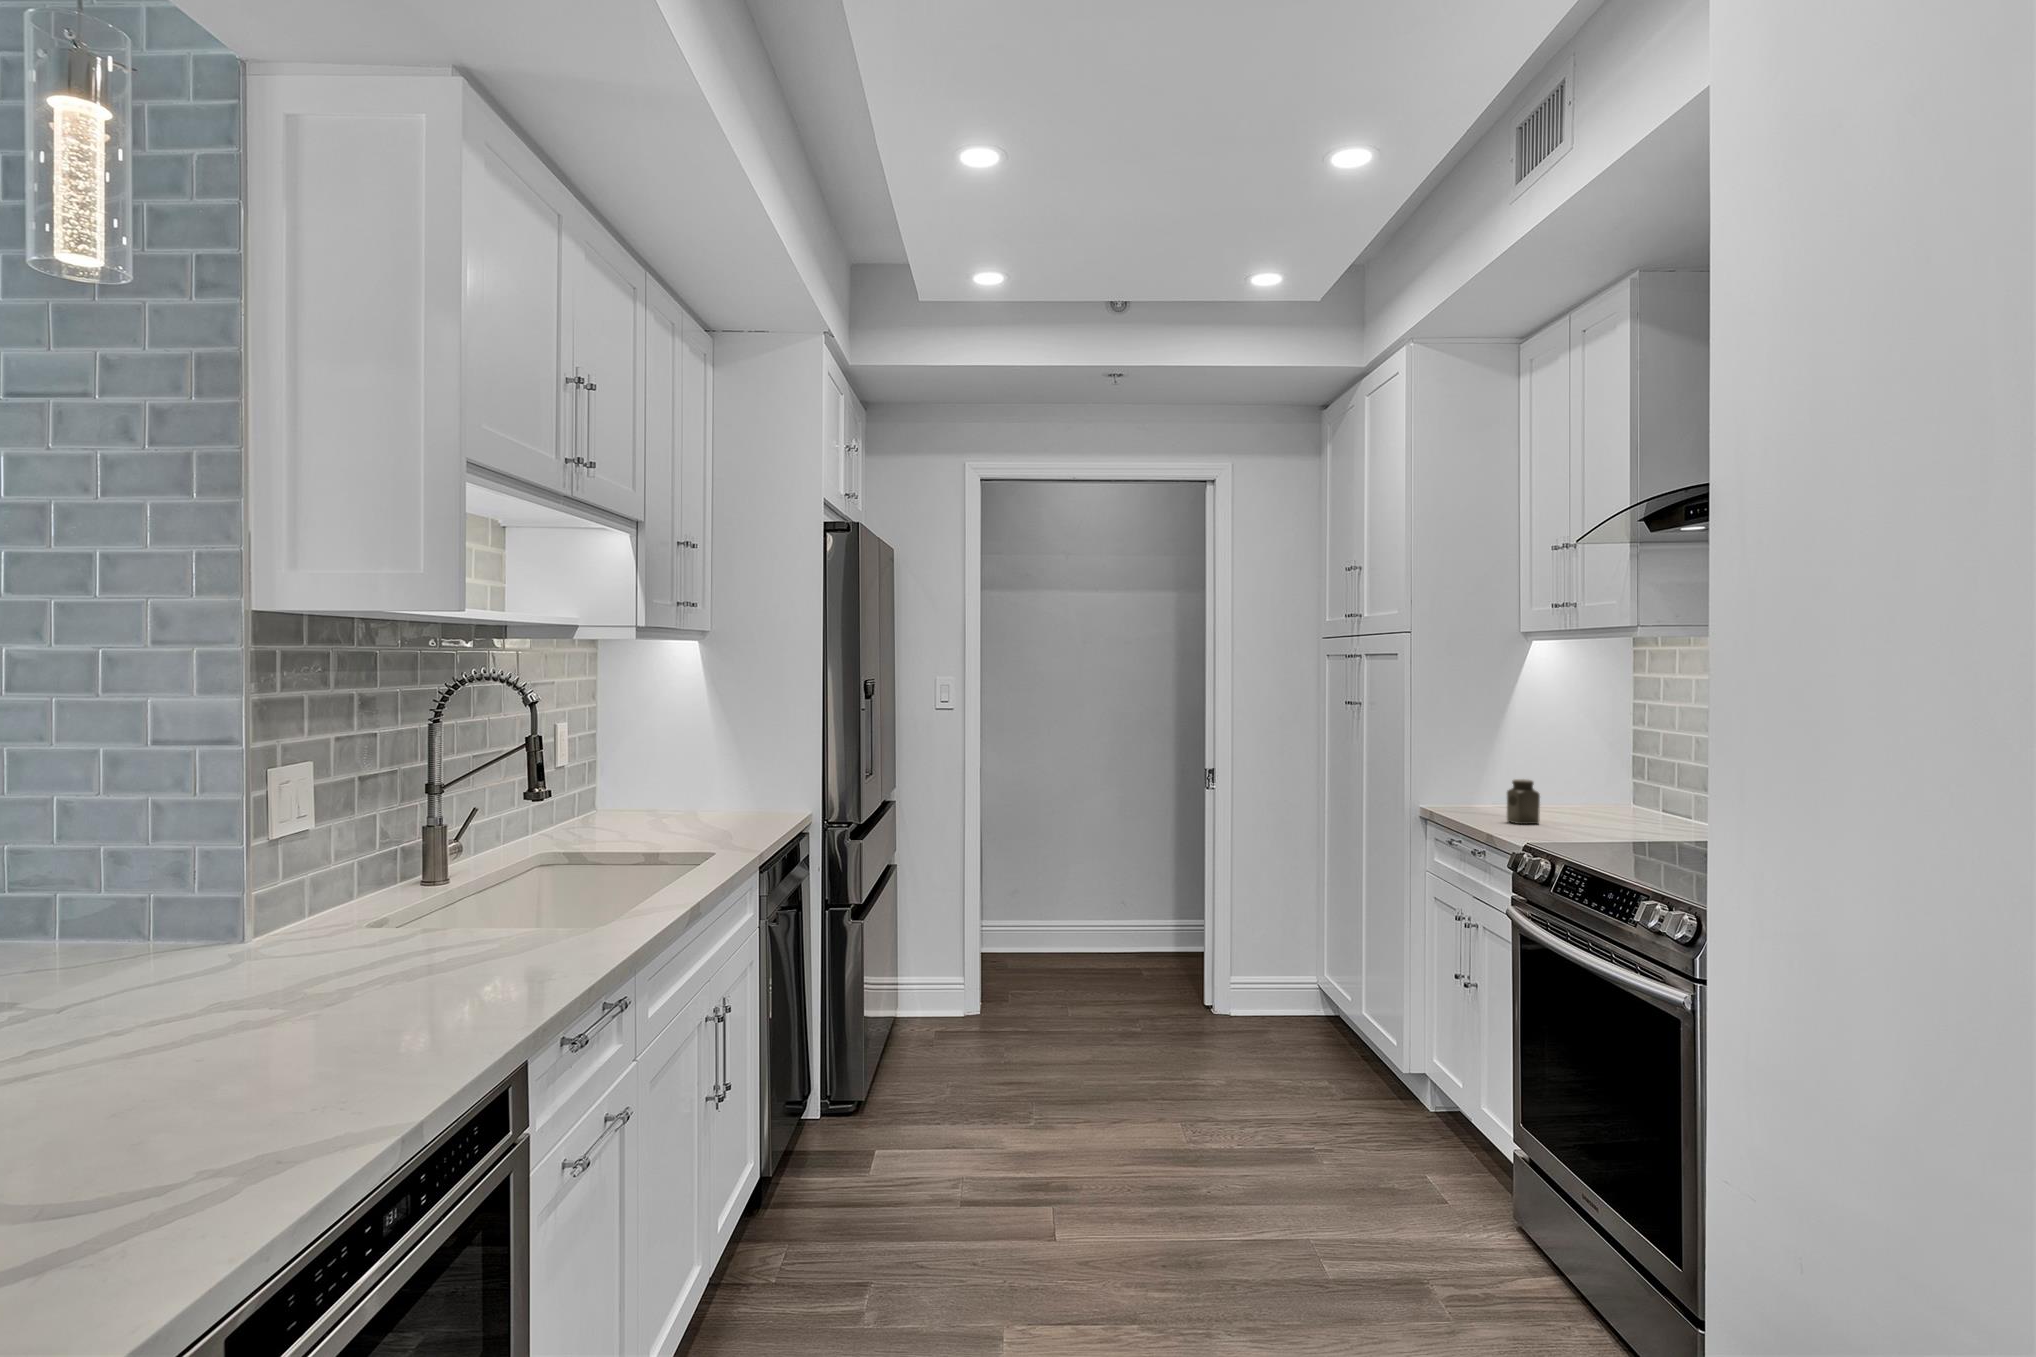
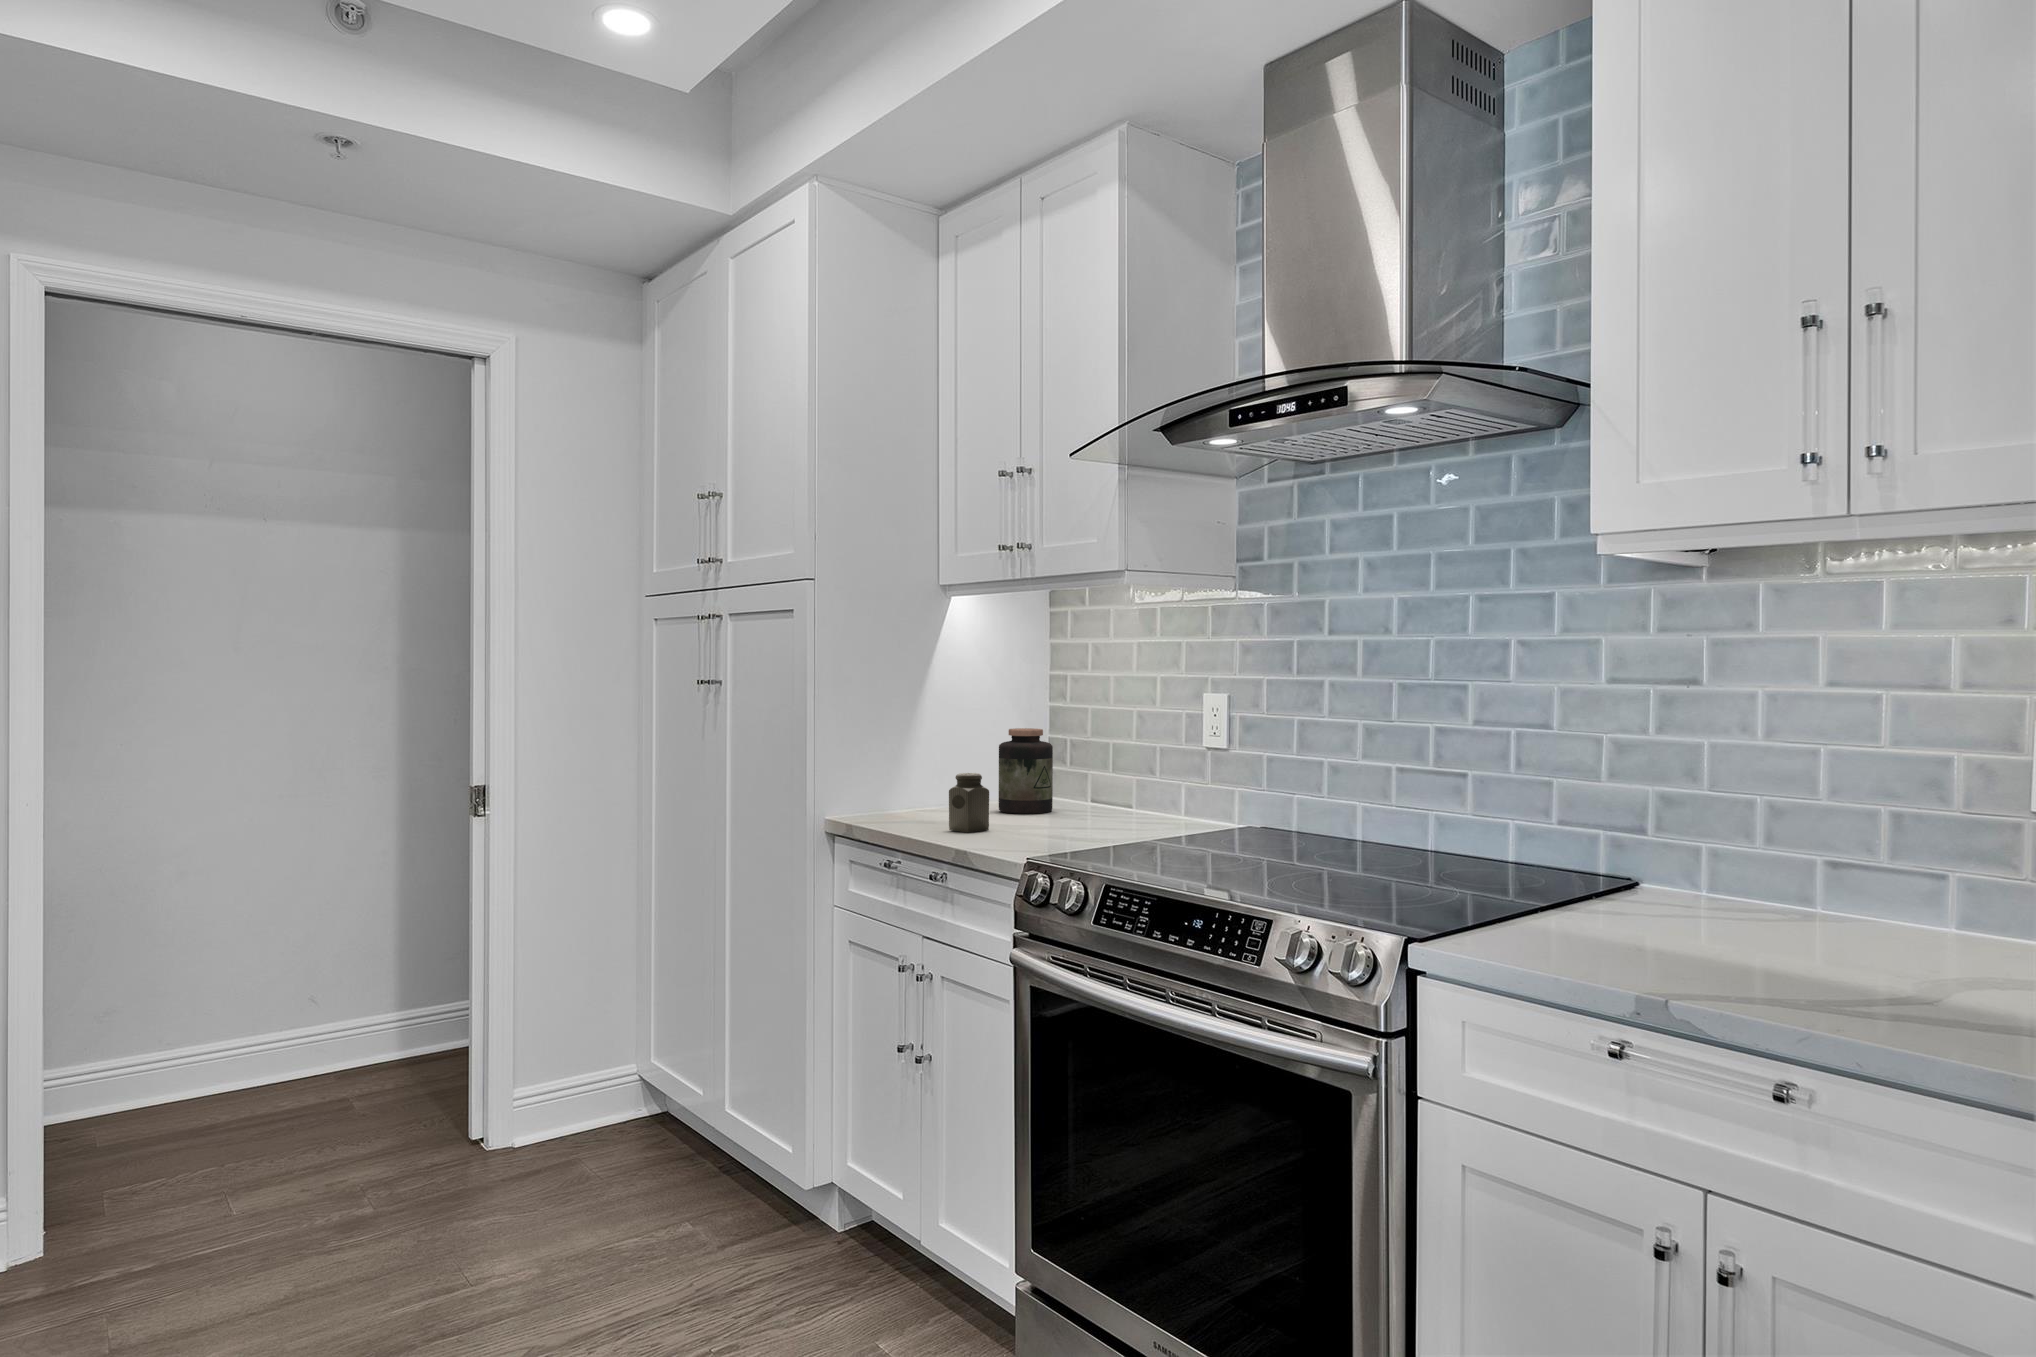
jar: none [1576,746,1626,816] -> present [999,728,1053,814]

